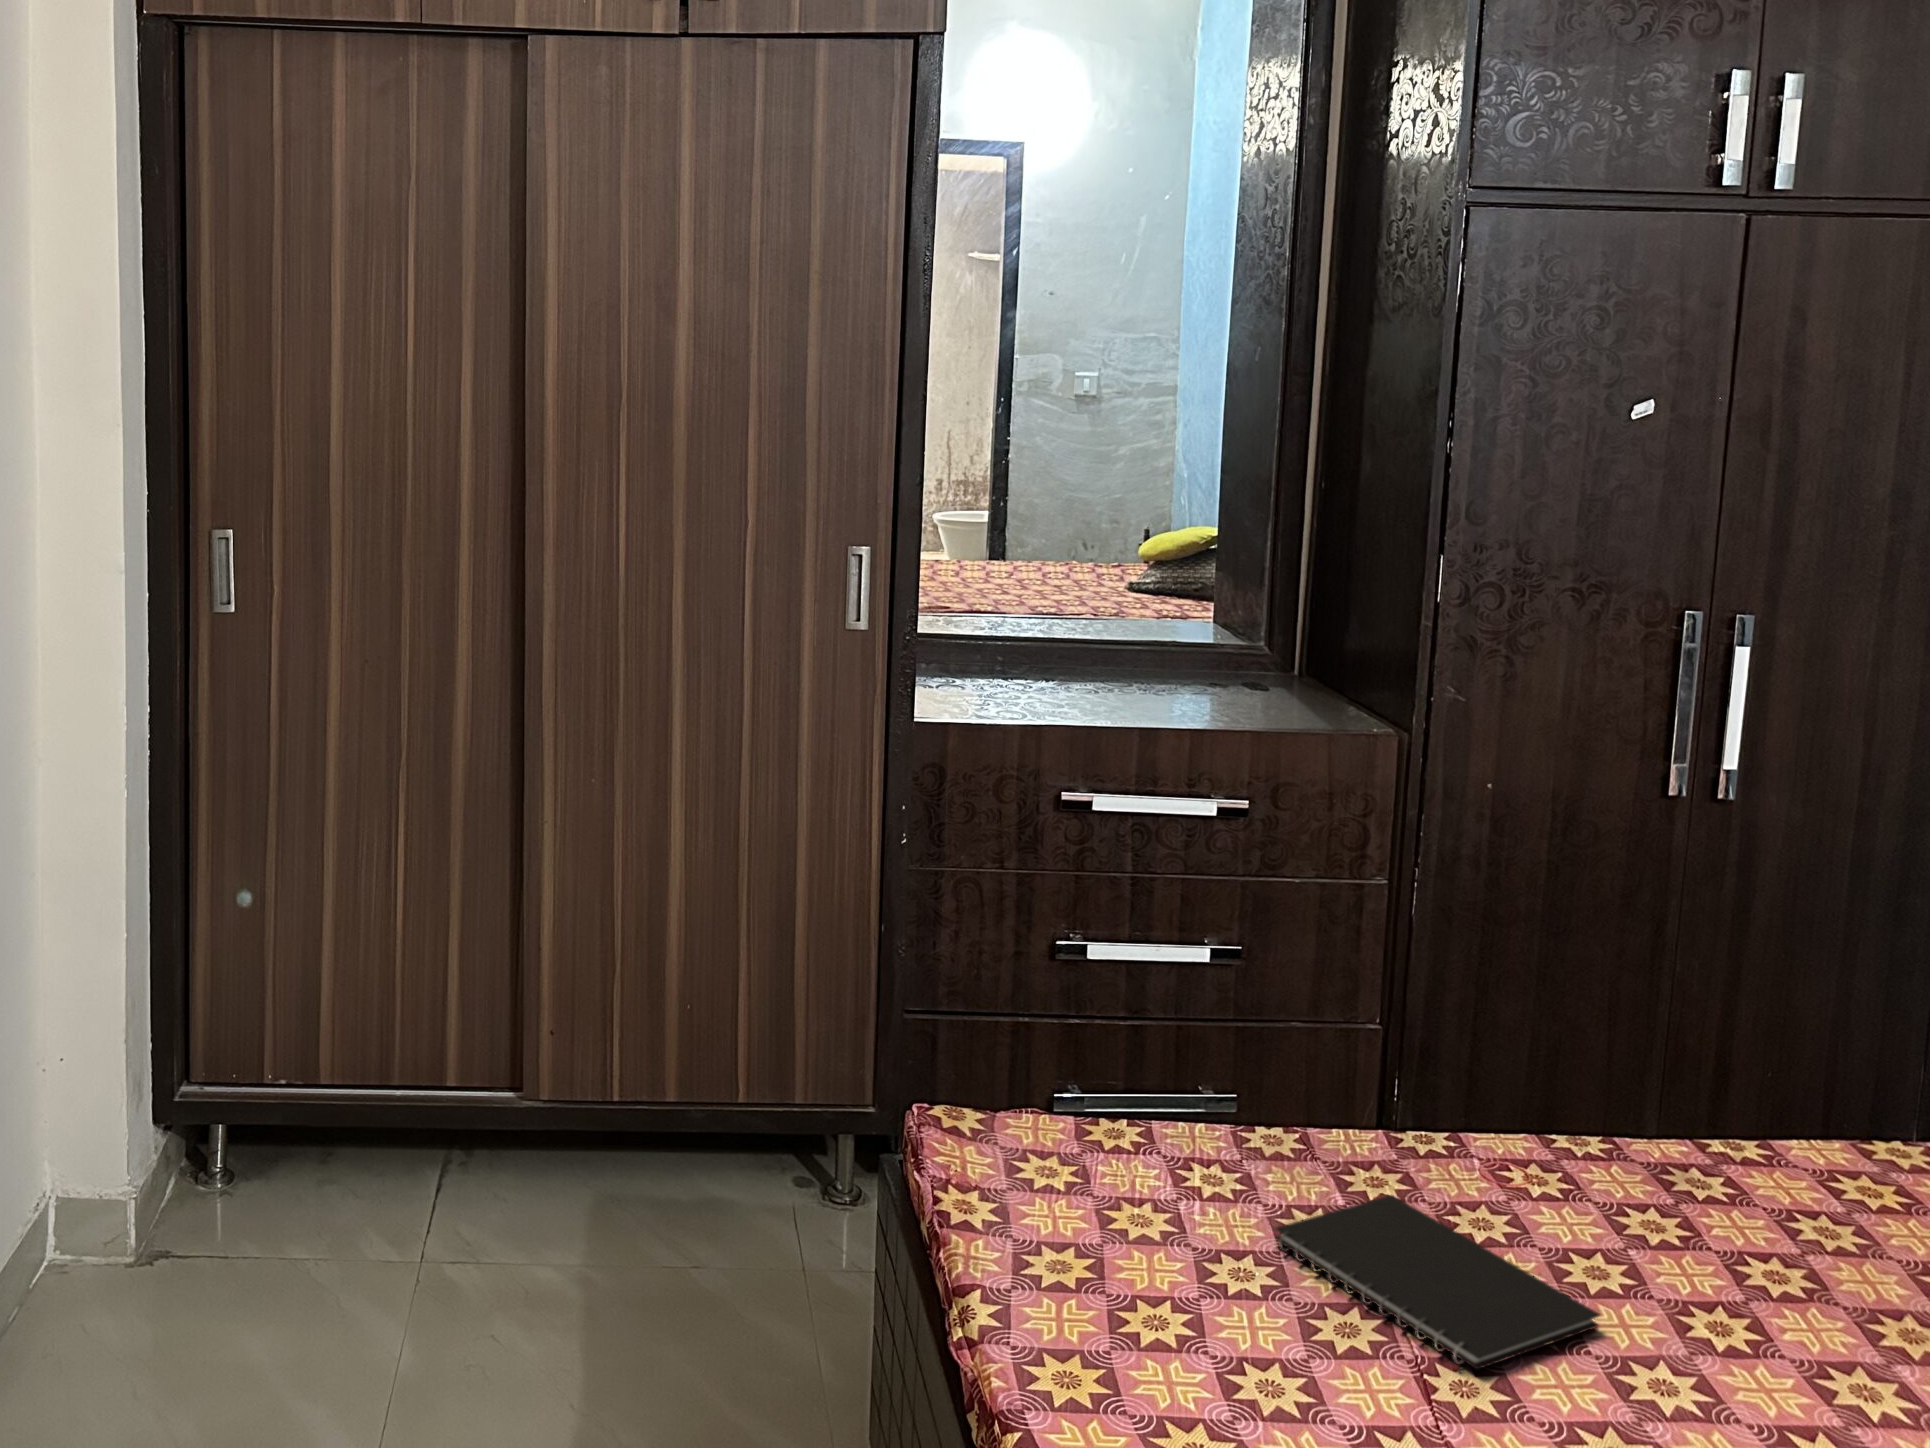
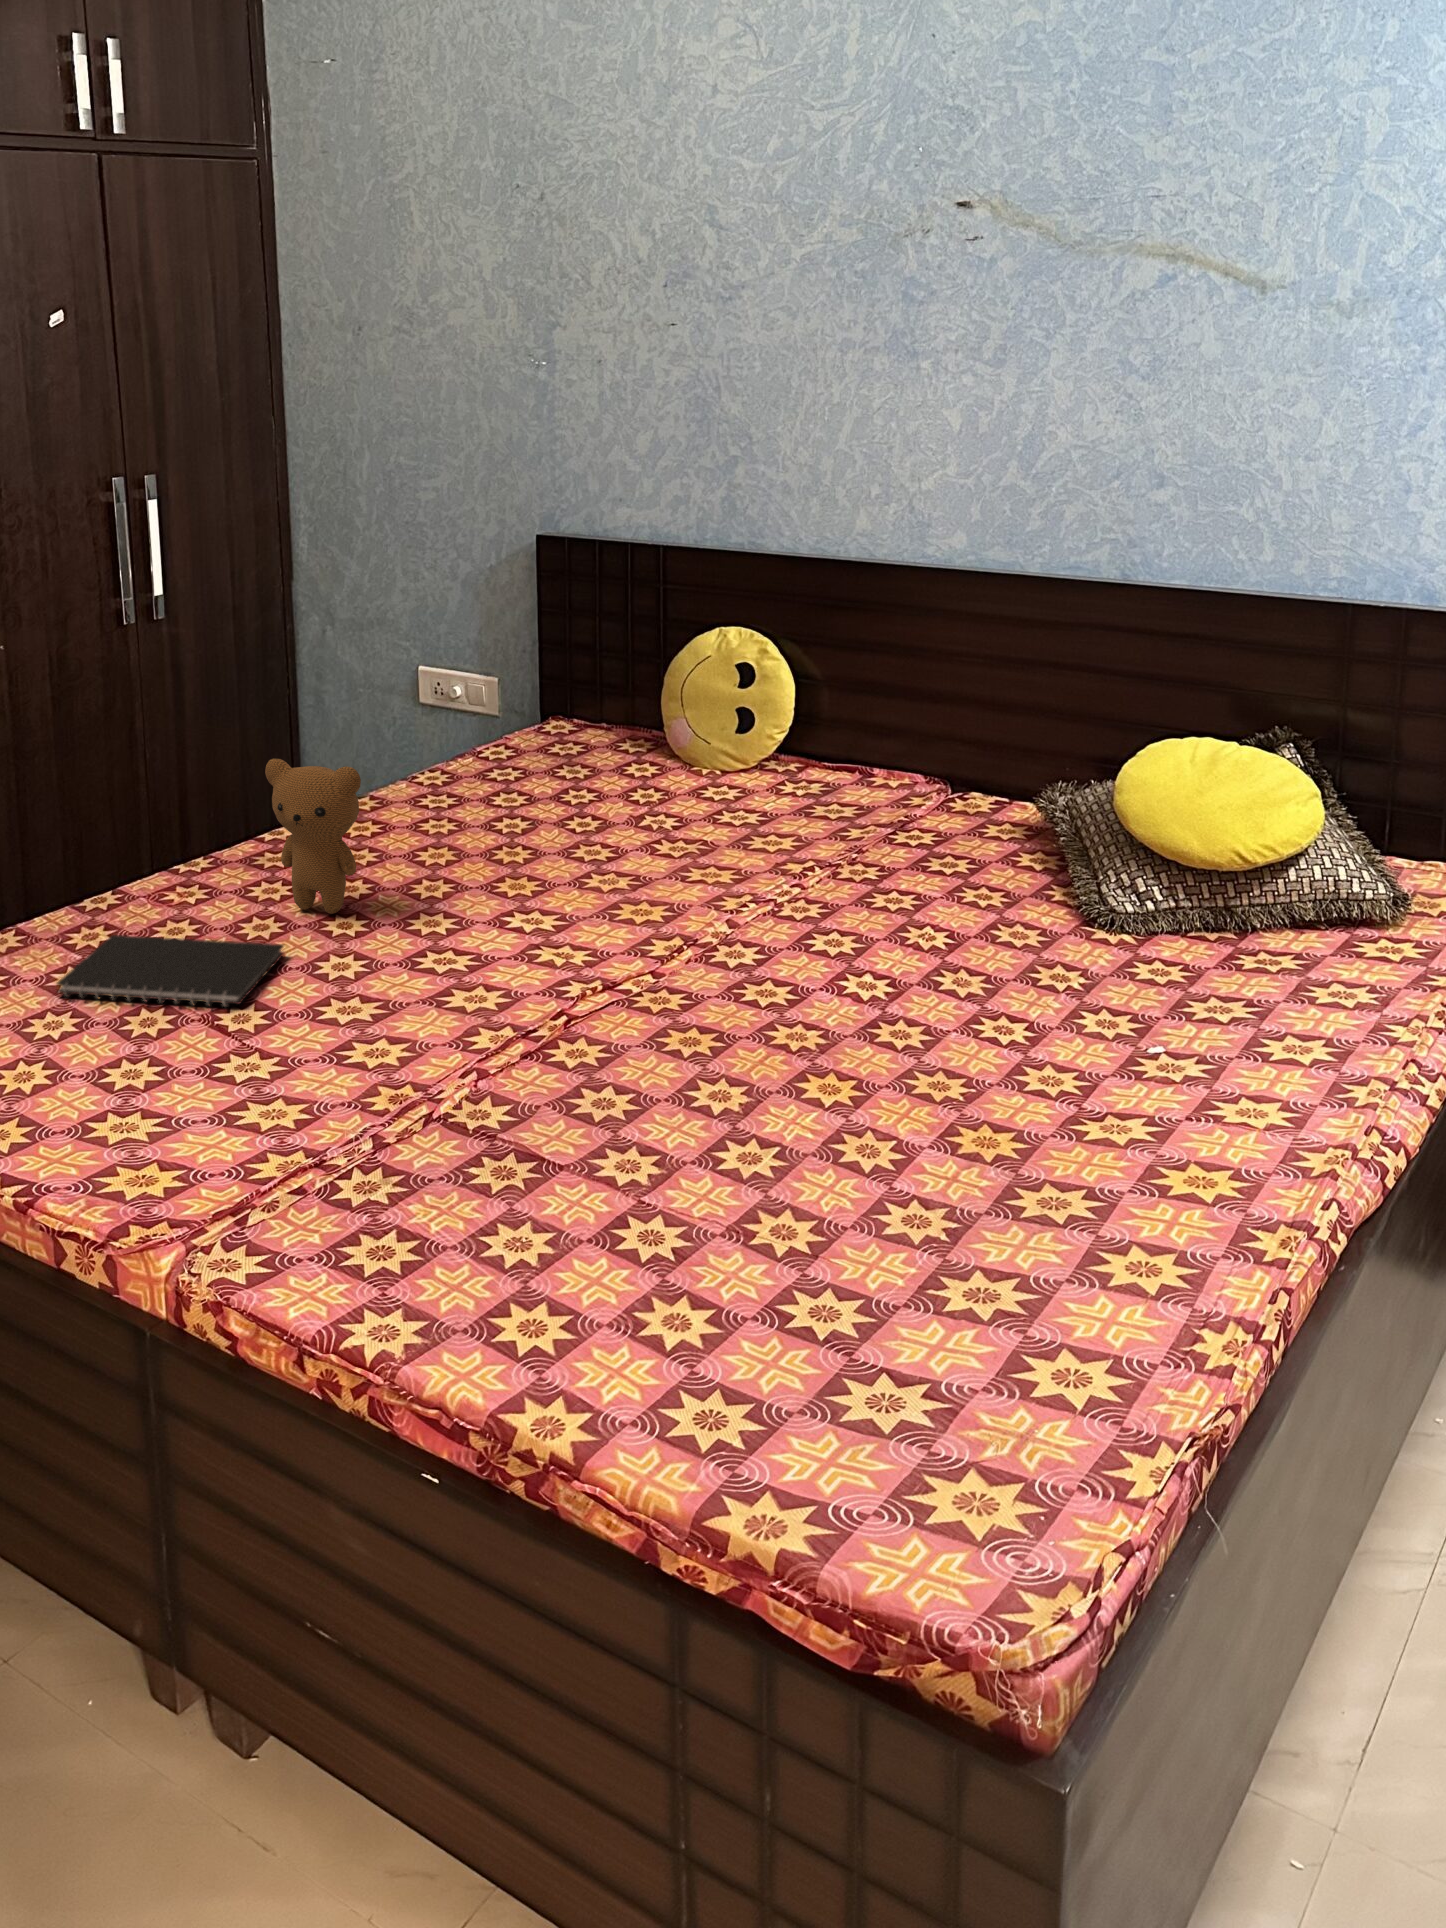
teddy bear: none [1658,1052,1789,1301] -> present [265,759,361,914]

